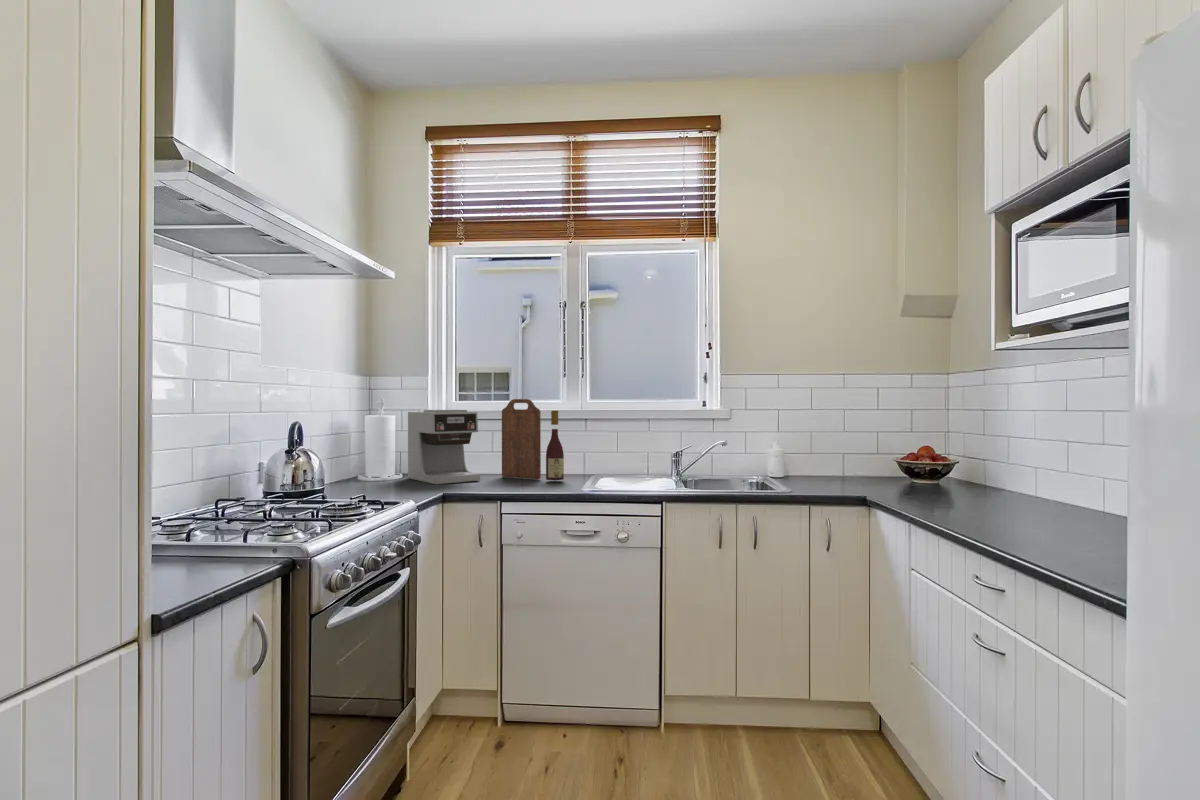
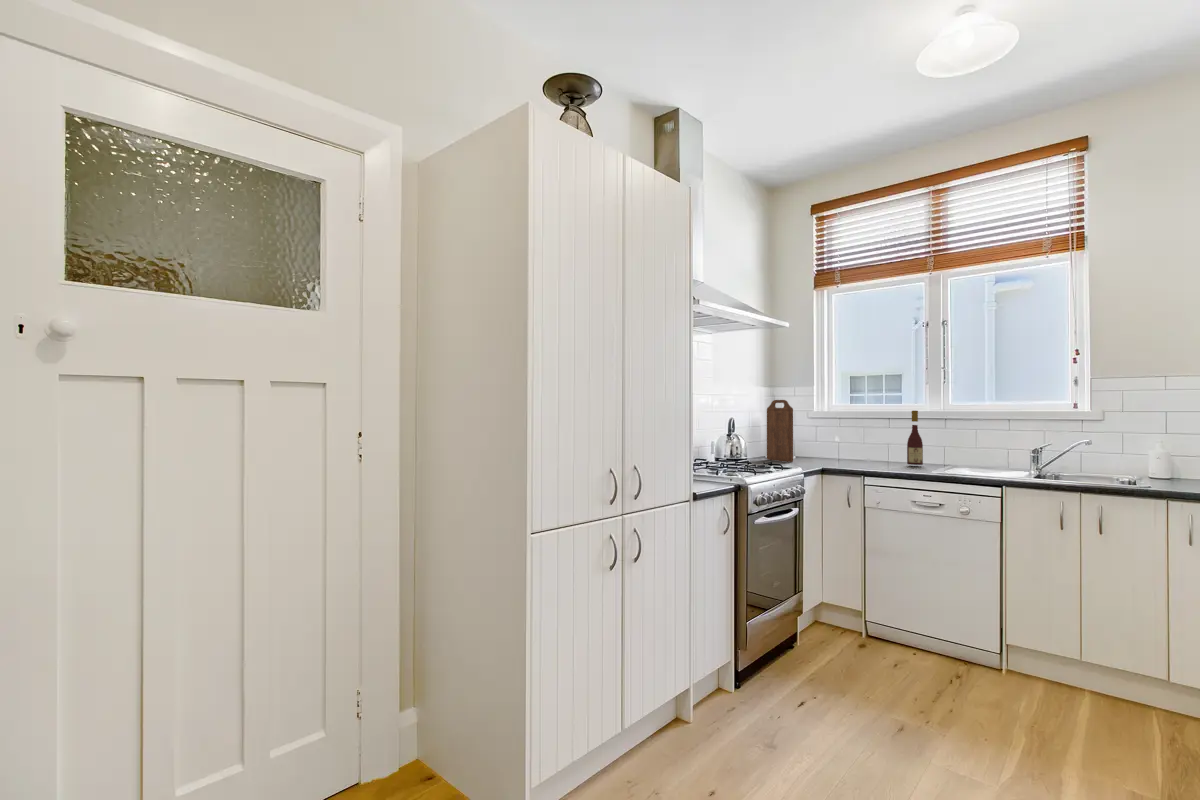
cutting board: present [502,399,541,479] -> present [767,400,793,462]
coffee maker: present [408,410,480,484] -> none [800,410,853,462]

